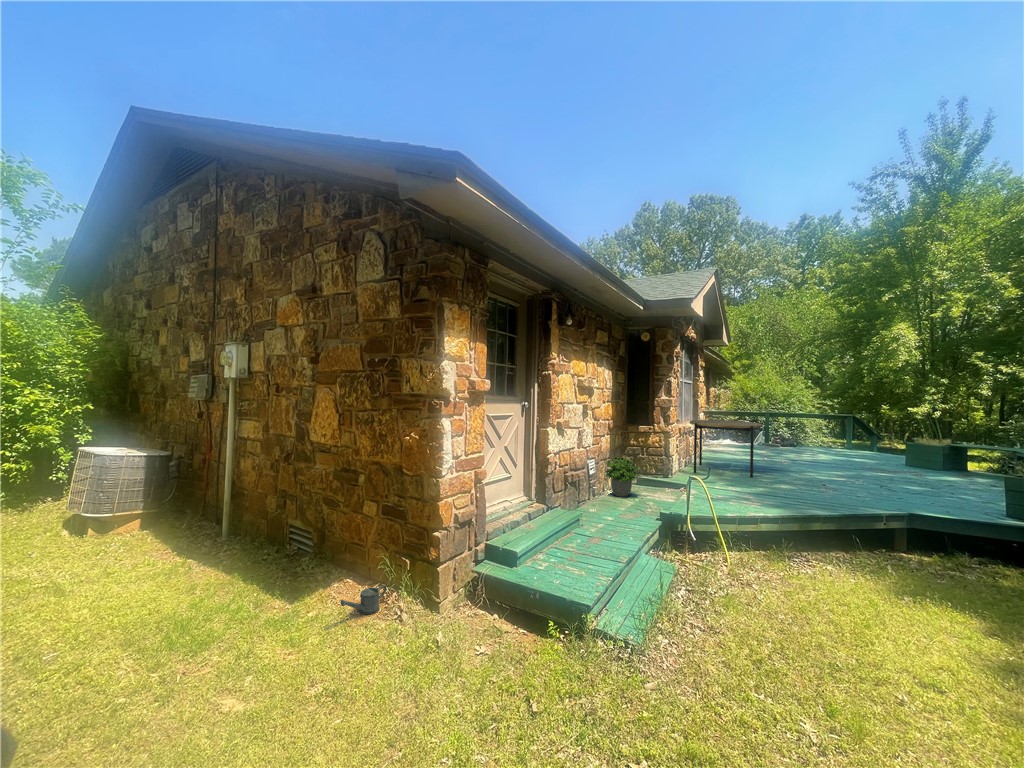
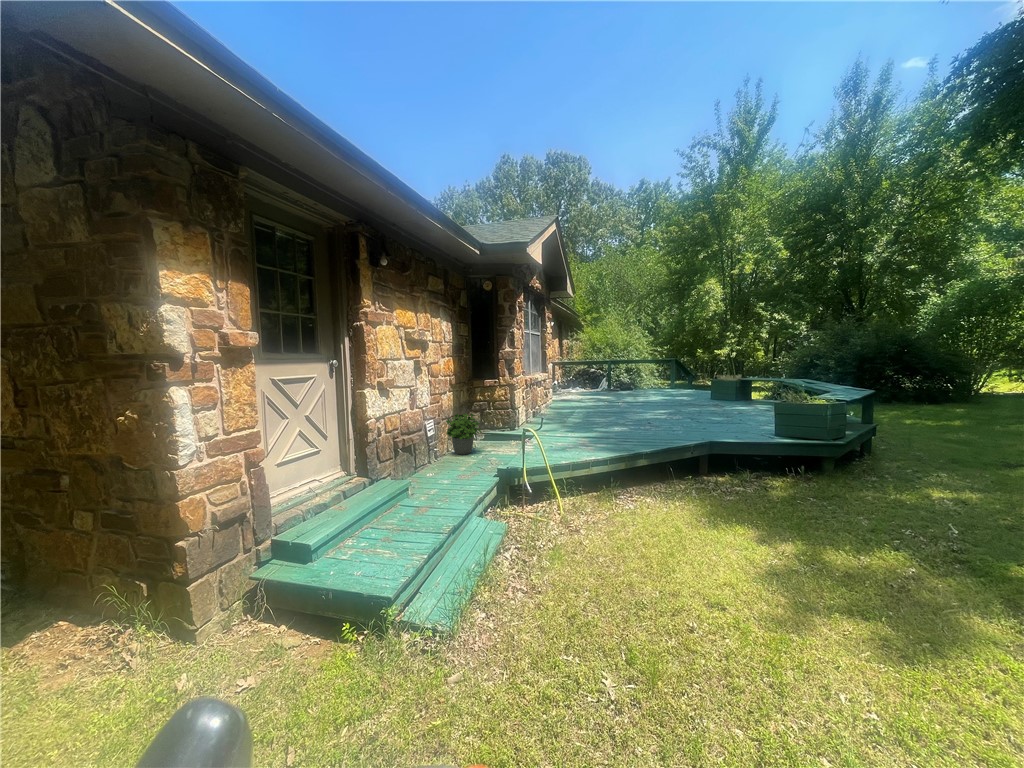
dining table: present [690,420,762,478] -> none [536,369,599,423]
watering can: present [341,585,386,614] -> none [27,616,121,664]

